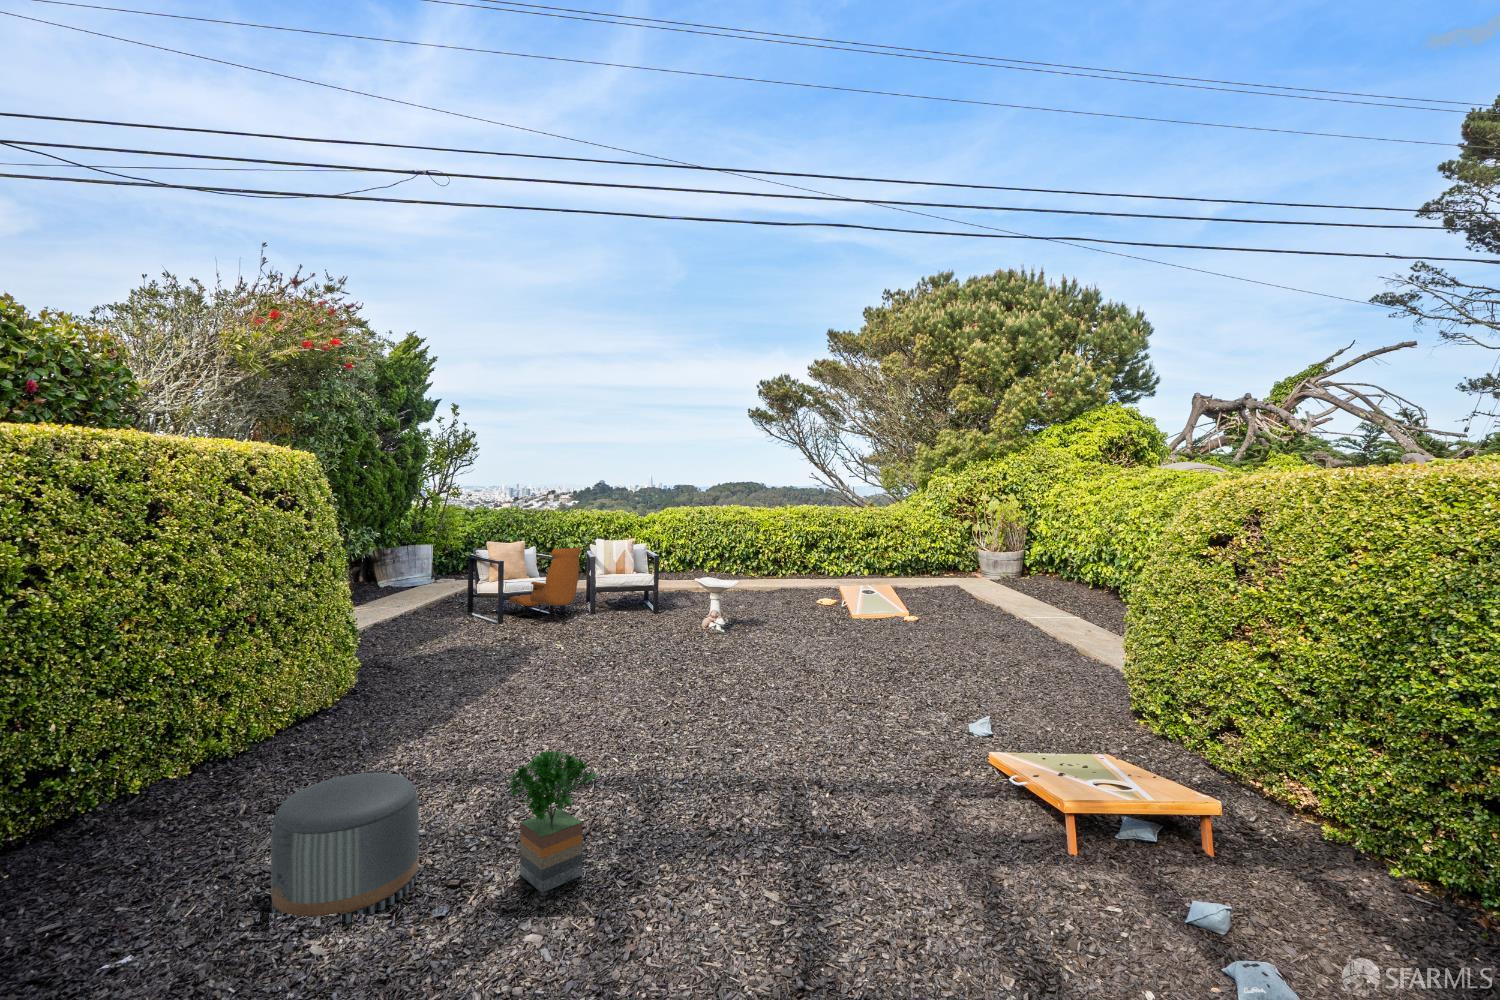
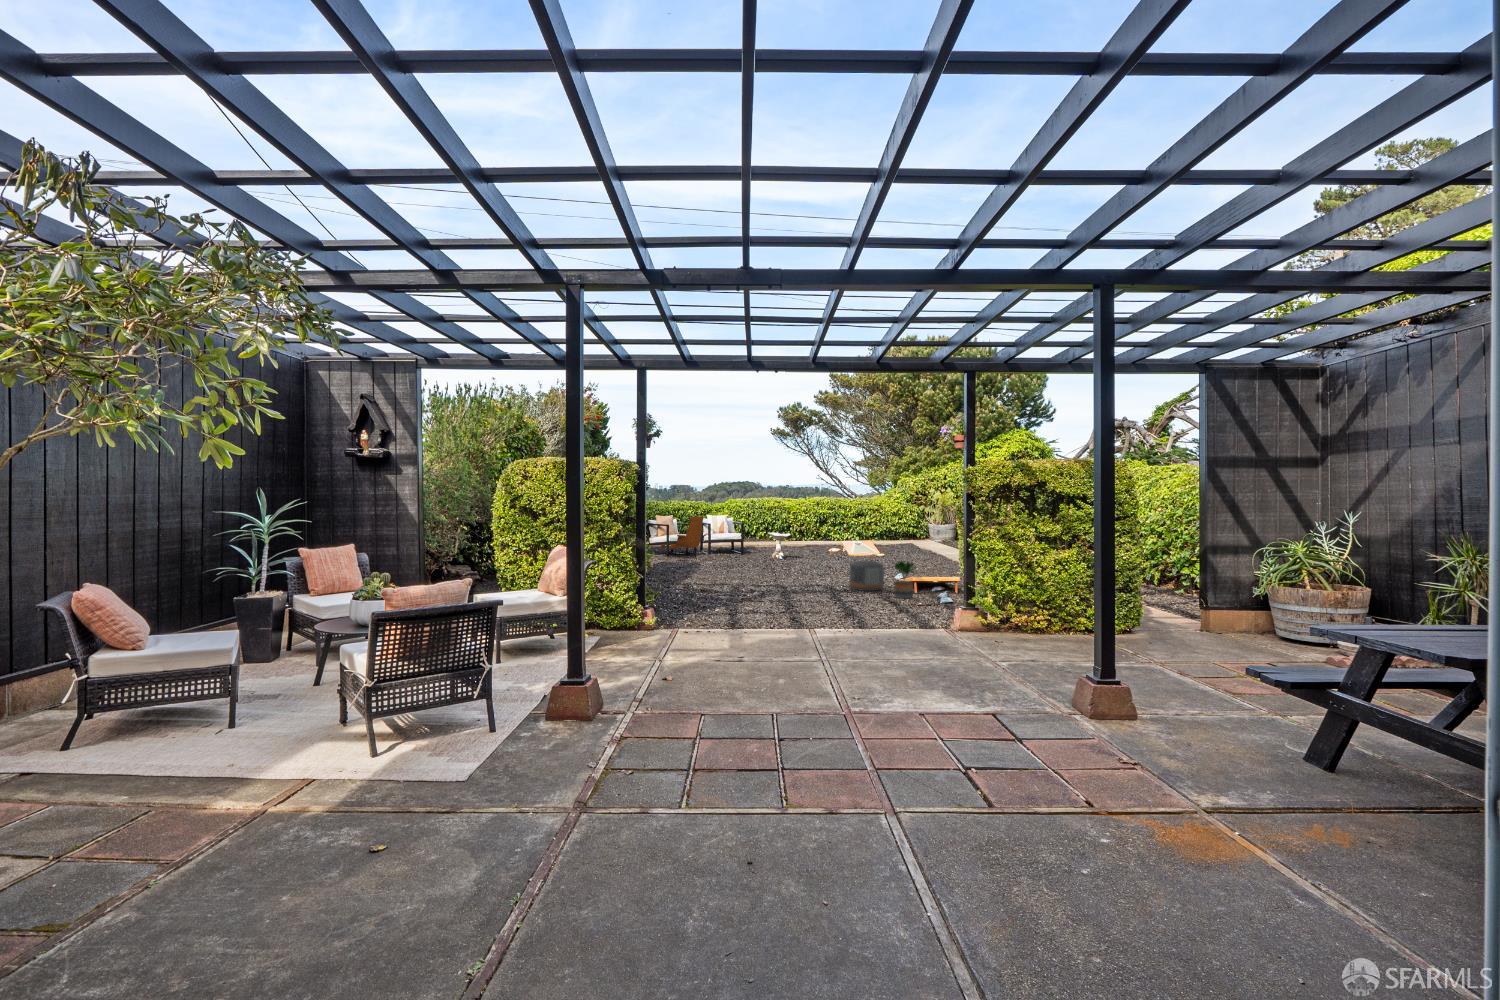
potted tree: present [509,750,598,893] -> present [894,561,916,598]
pouf: present [271,773,419,923] -> present [849,561,884,591]

